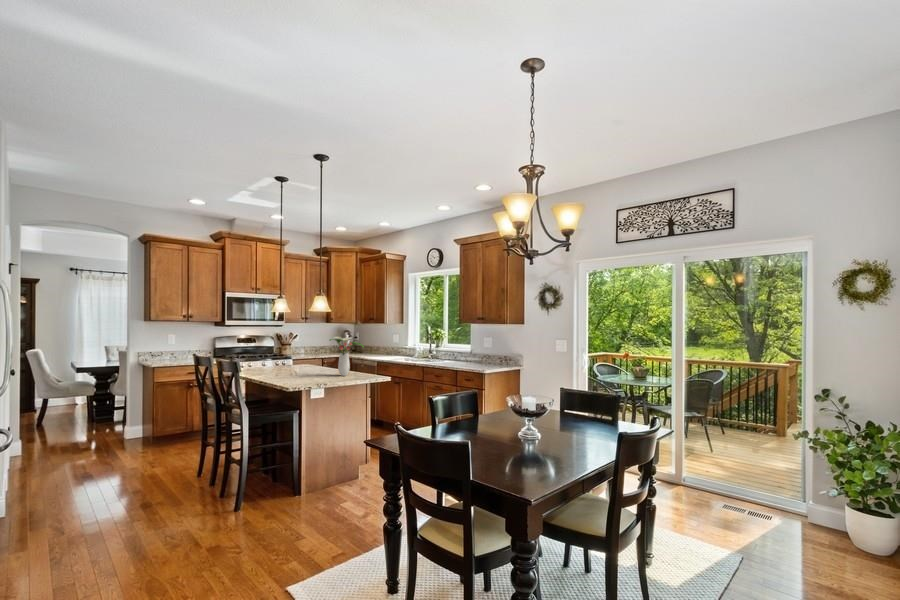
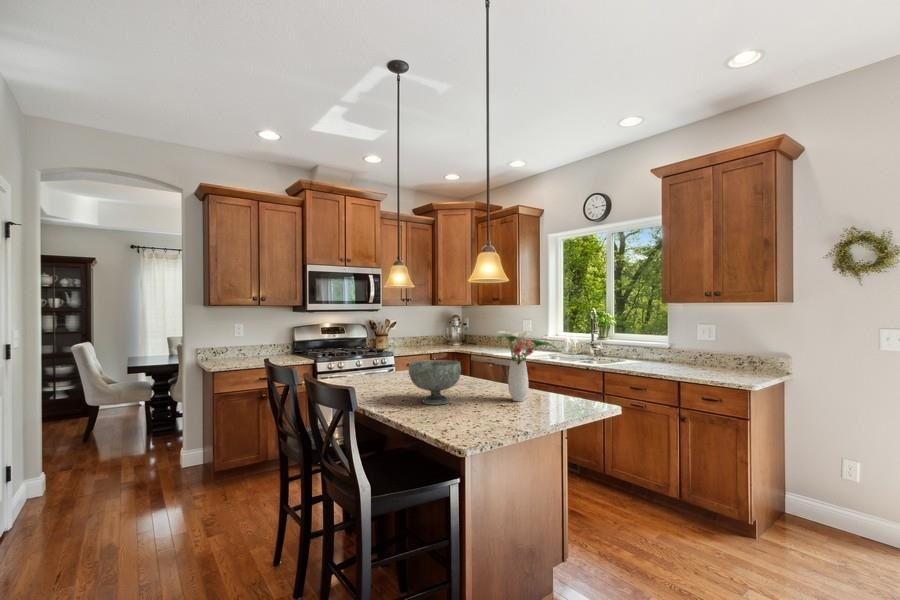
decorative bowl: none [280,354,311,377] -> present [409,360,461,405]

